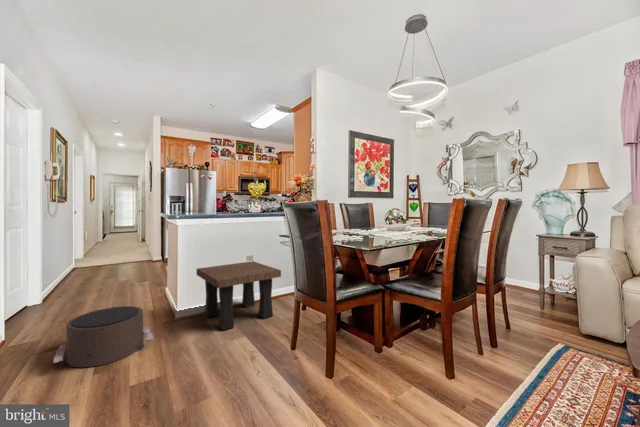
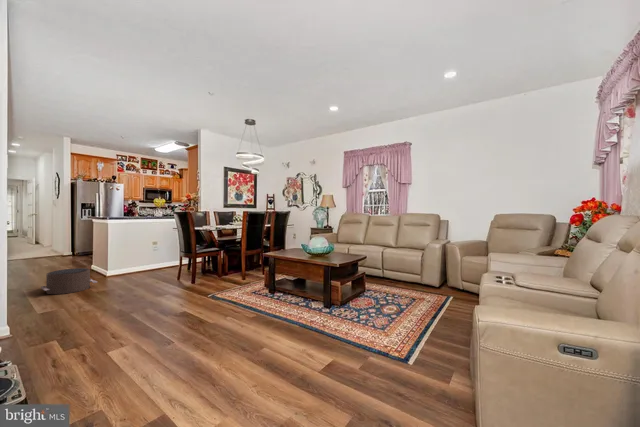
side table: present [197,261,281,330] -> none [119,246,174,280]

